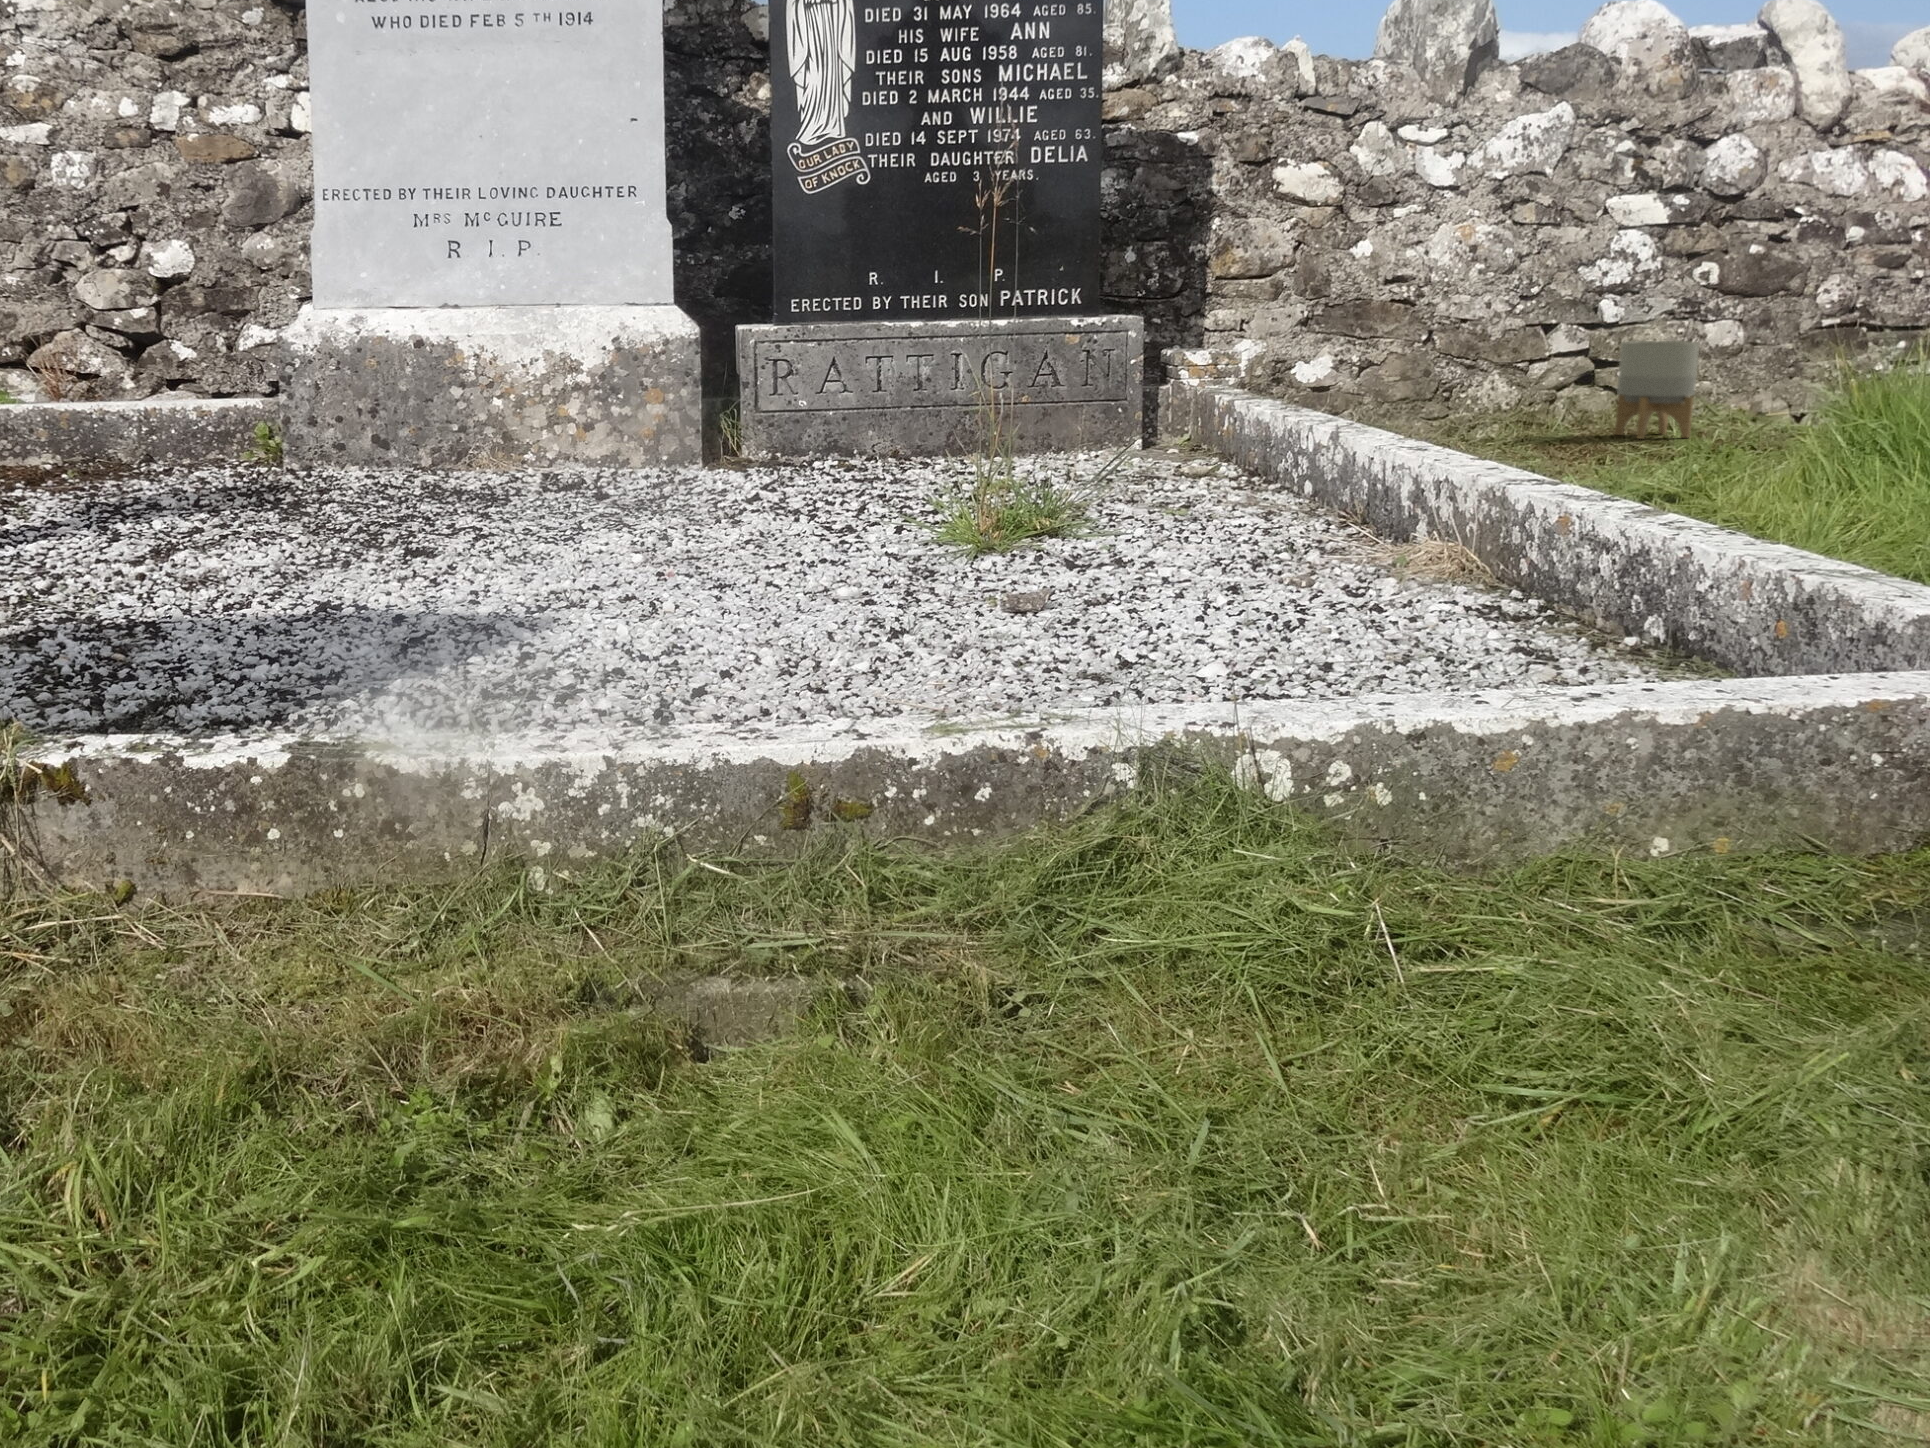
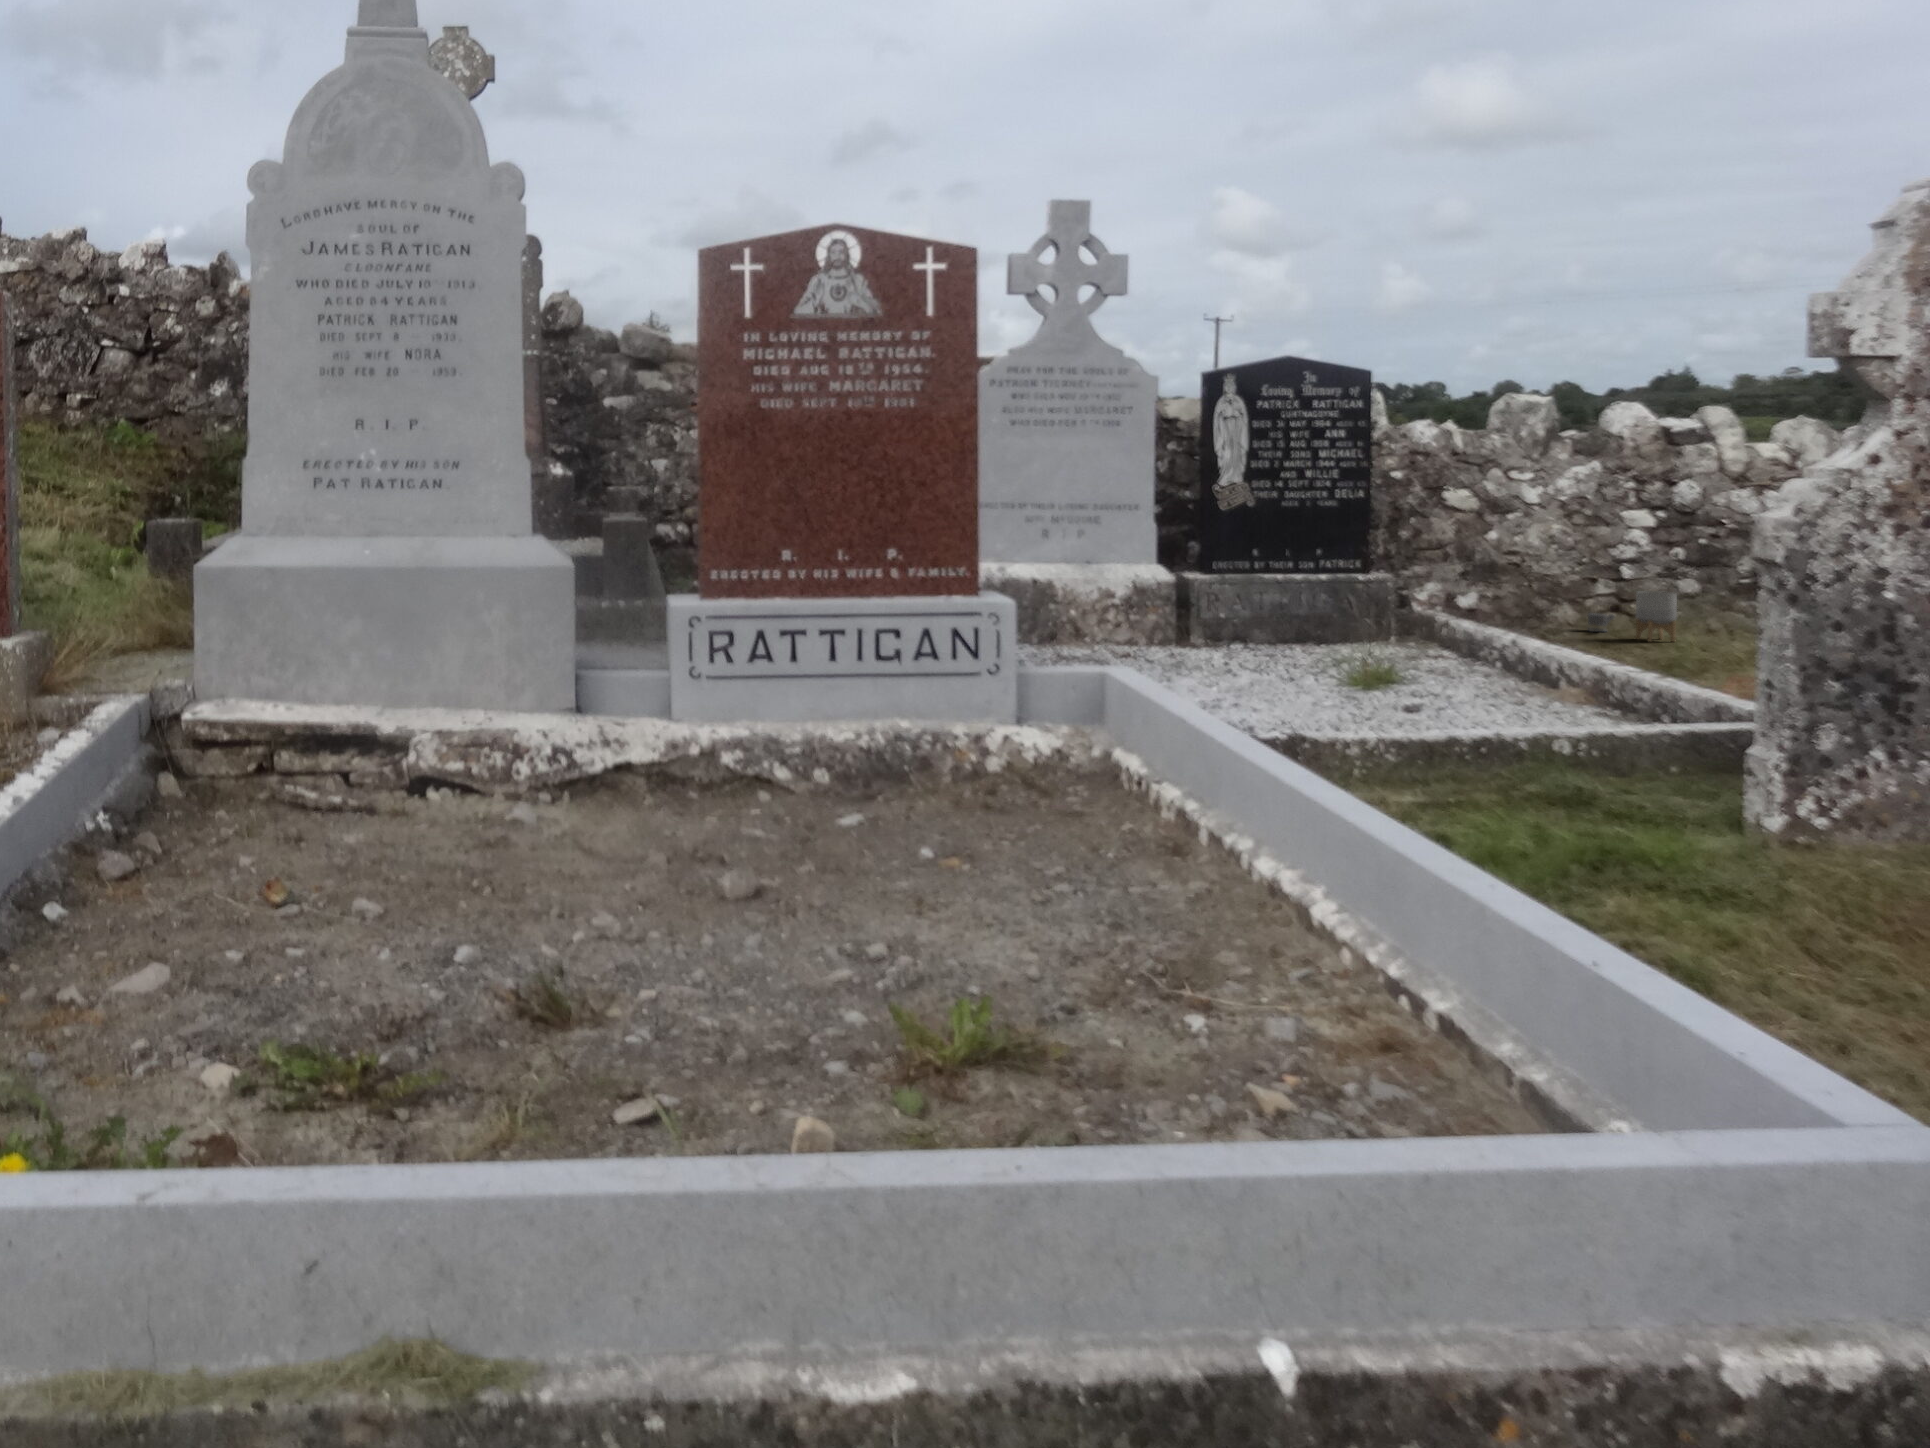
watering can: none [1529,390,1579,425] -> present [1588,613,1614,632]

